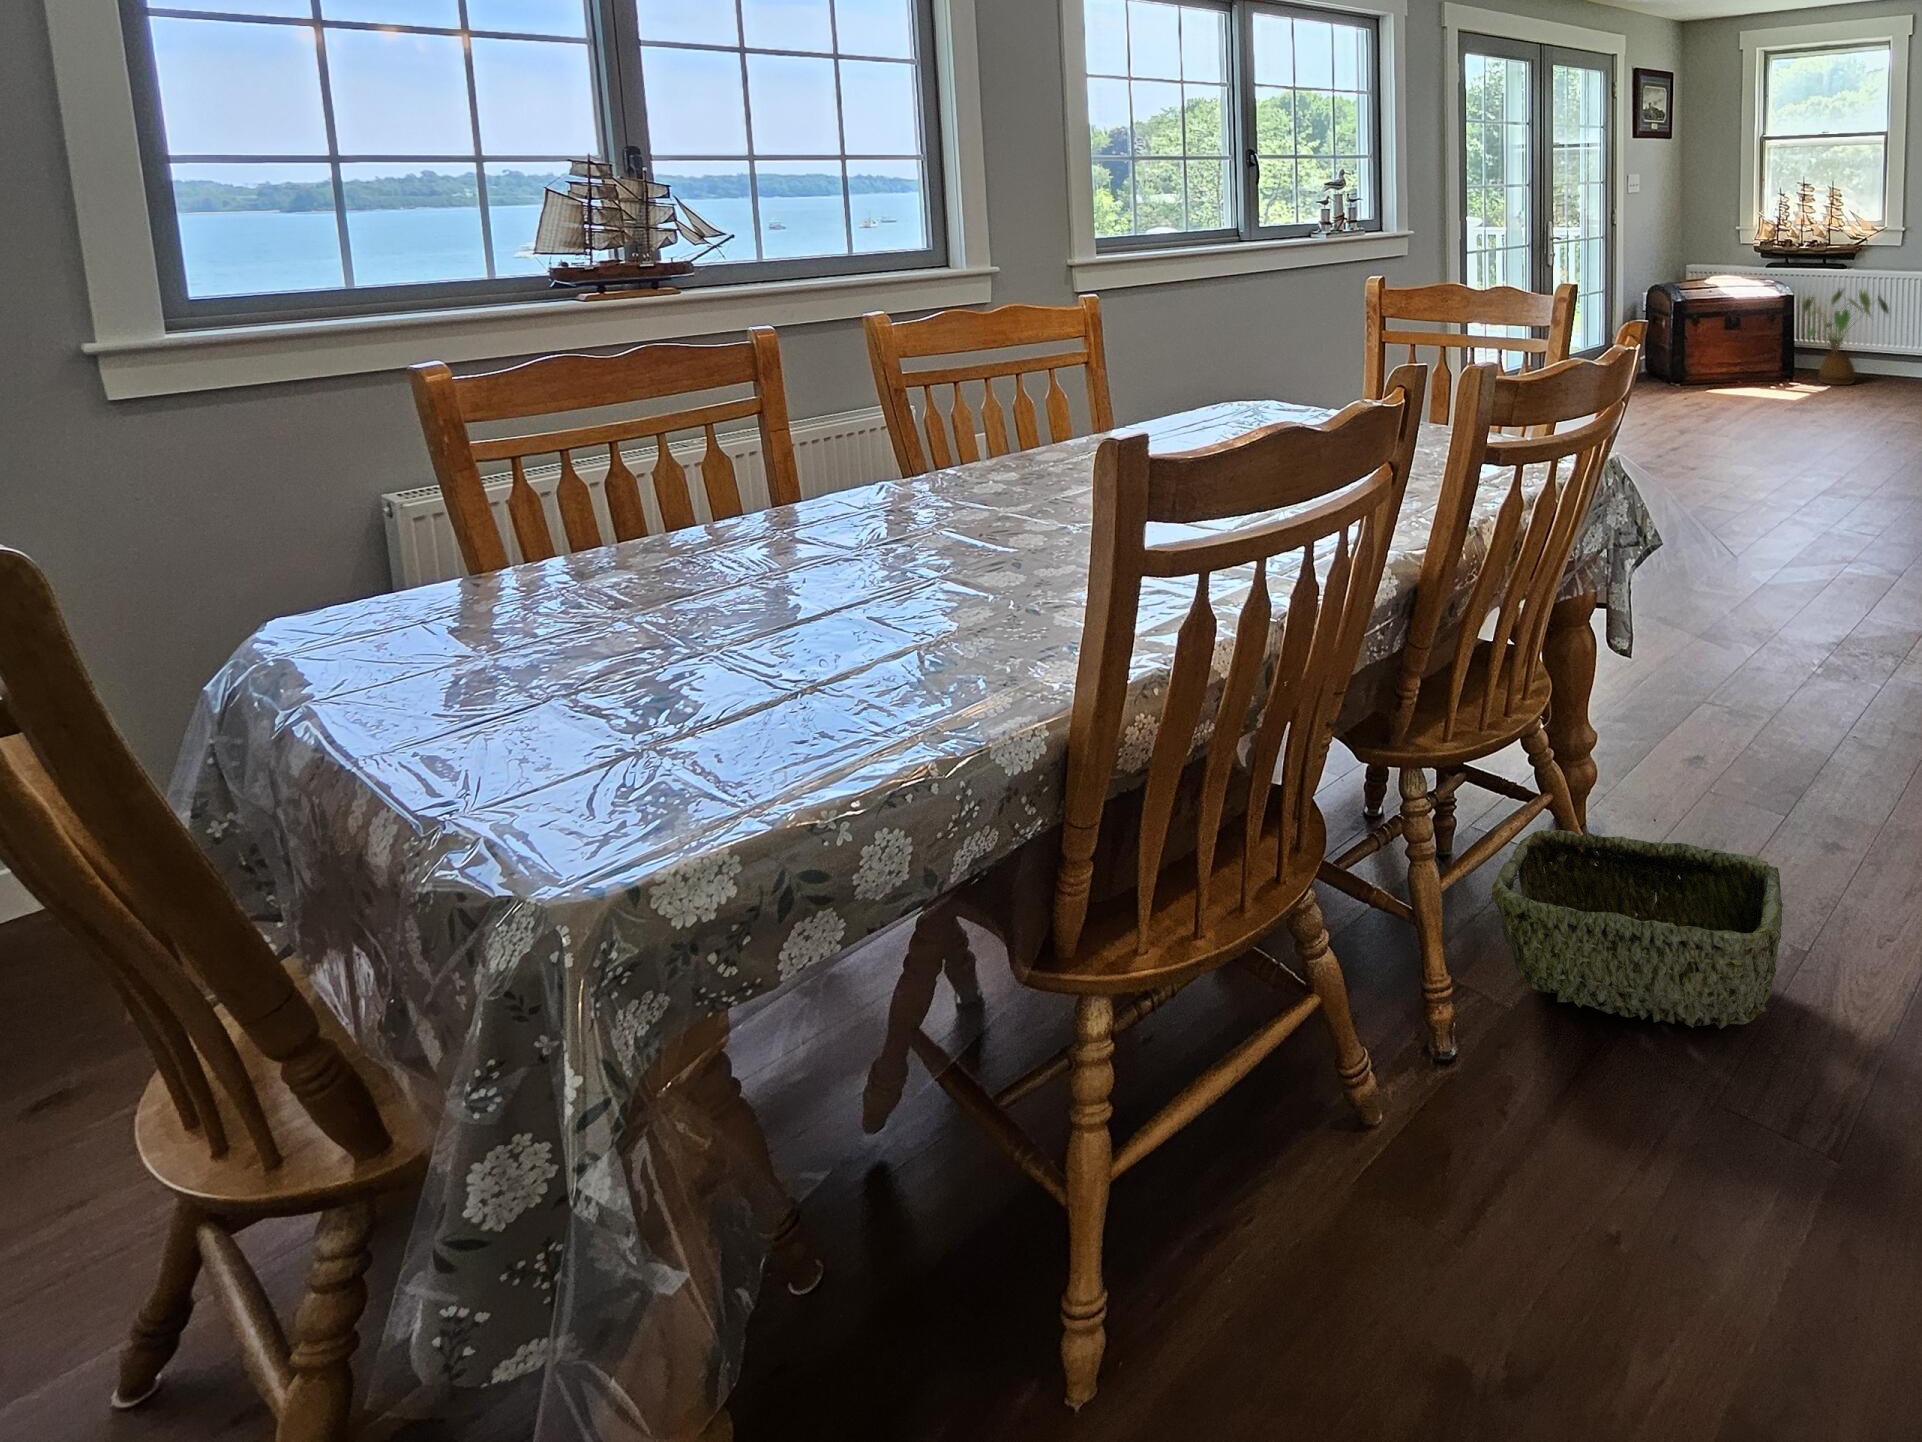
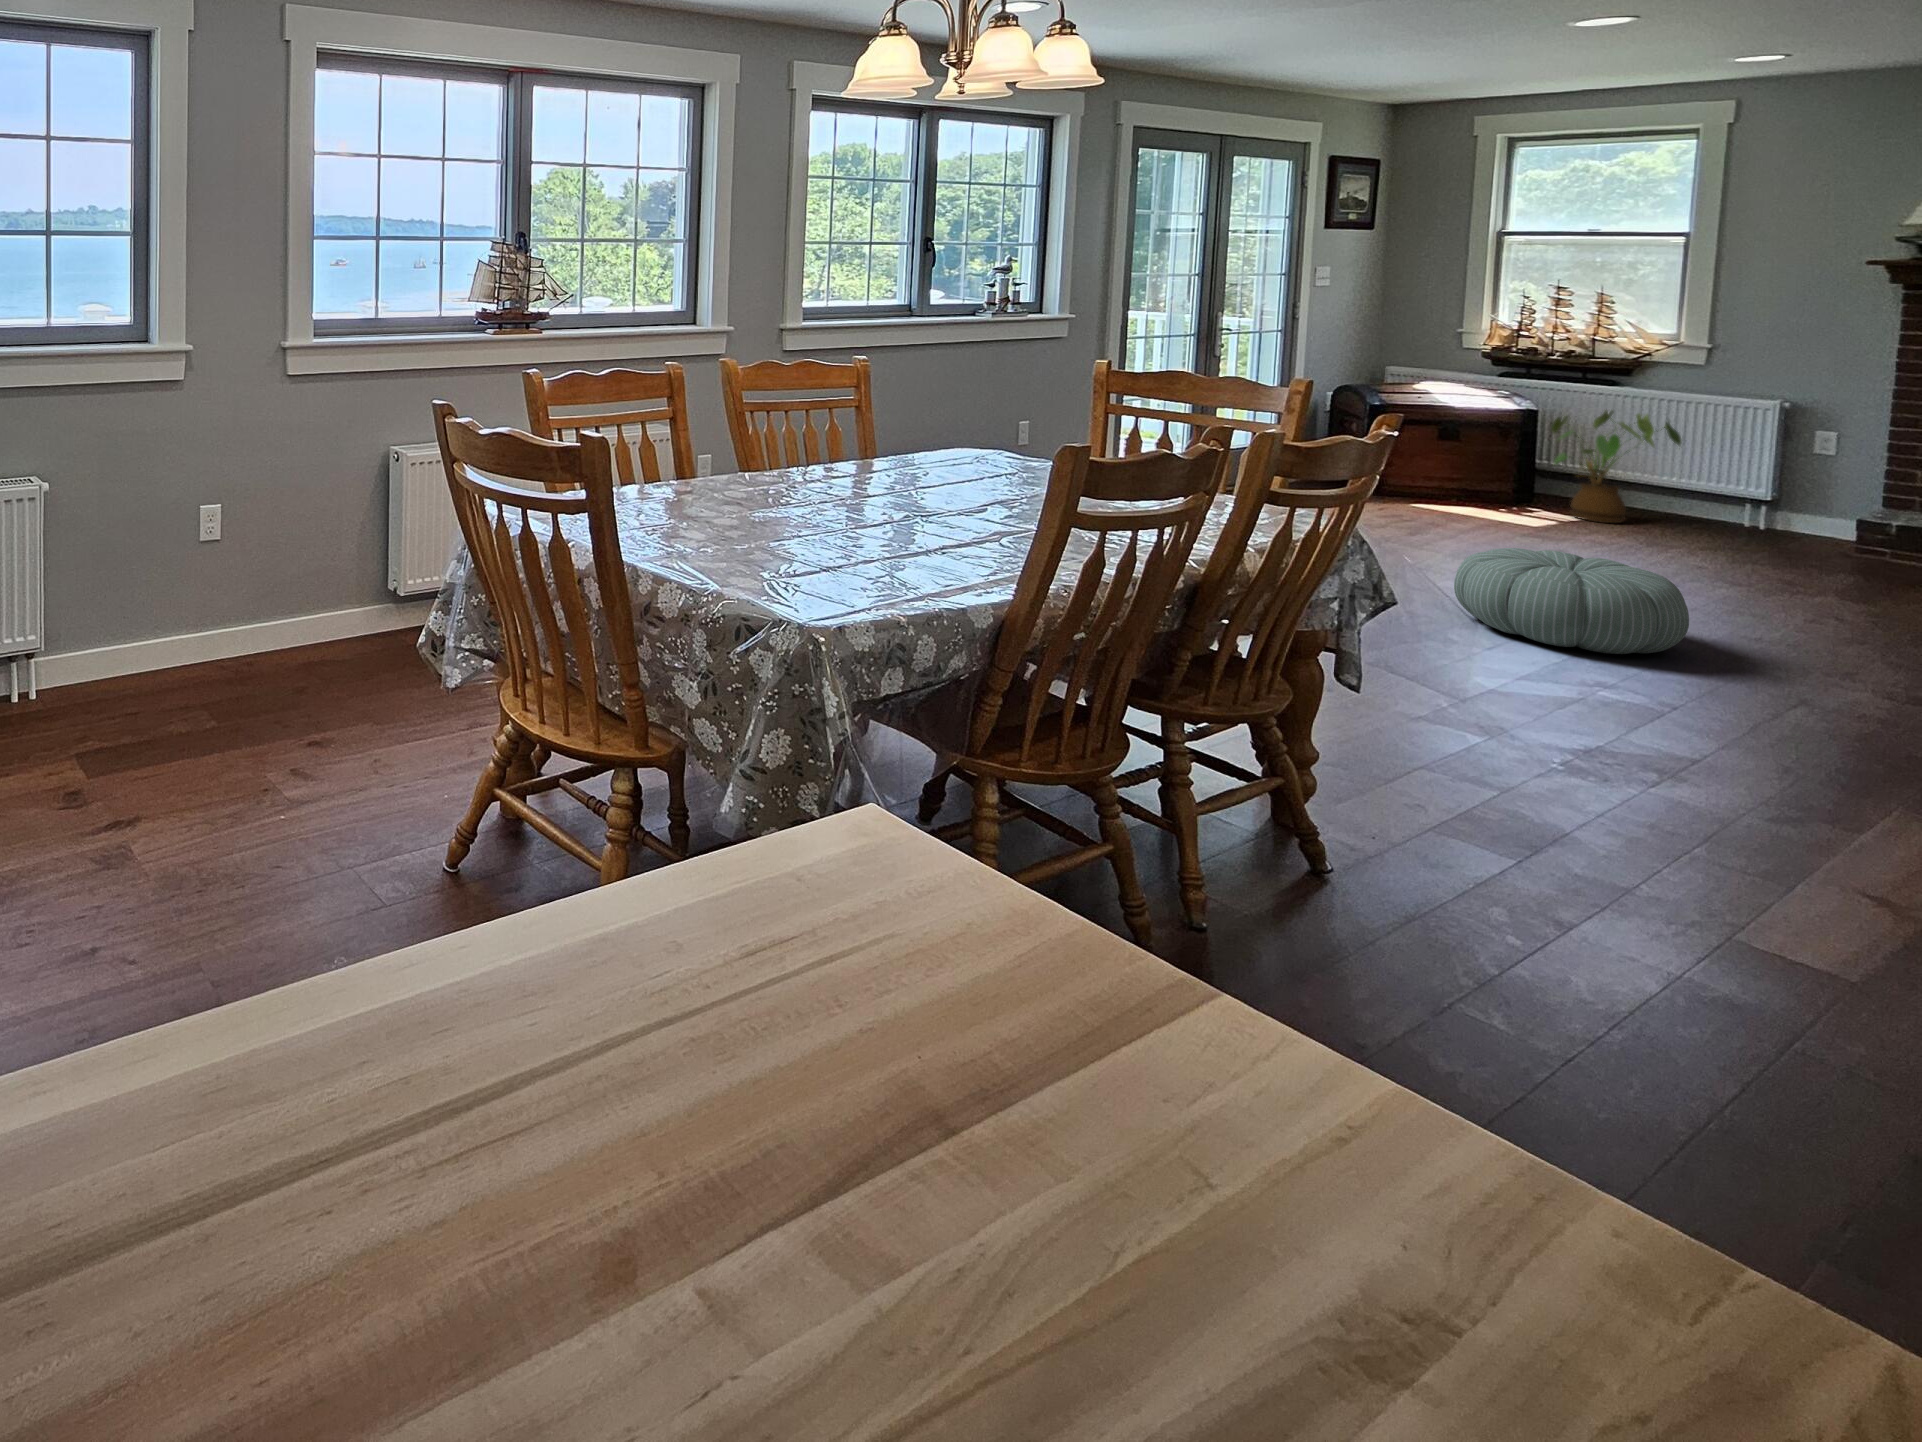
pouf: none [1737,424,1907,516] -> present [1454,548,1689,654]
woven basket: present [1491,830,1783,1029] -> none [1229,809,1508,971]

